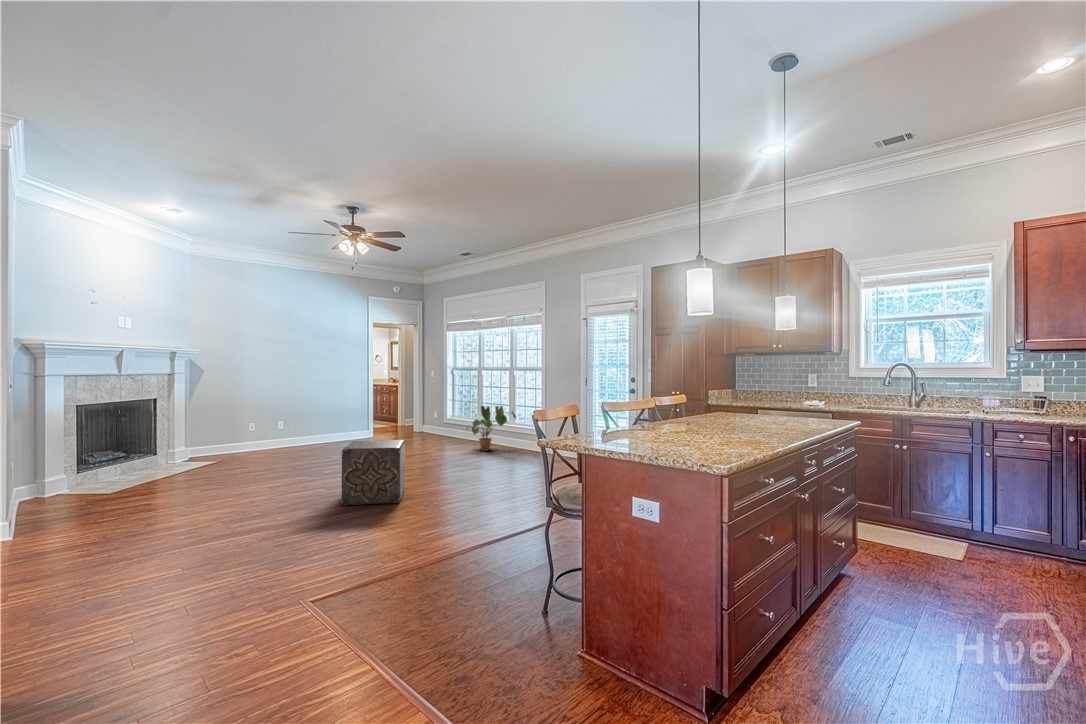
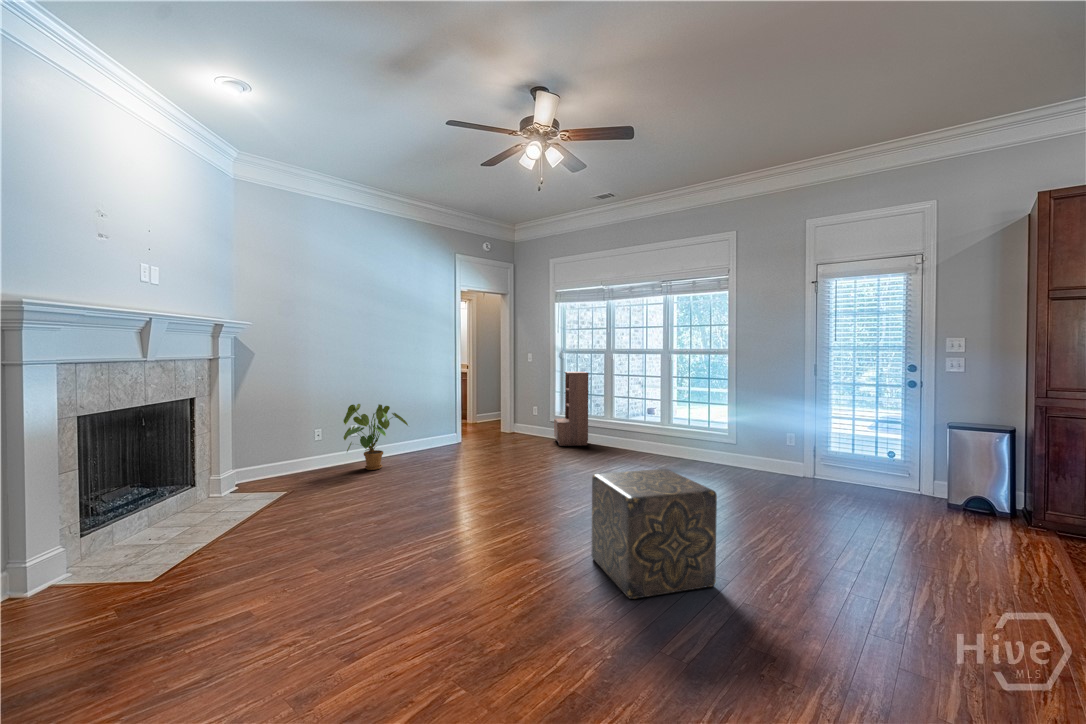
bookshelf: none [439,385,467,441] -> present [554,372,589,446]
house plant: present [467,406,516,451] -> present [343,404,408,470]

